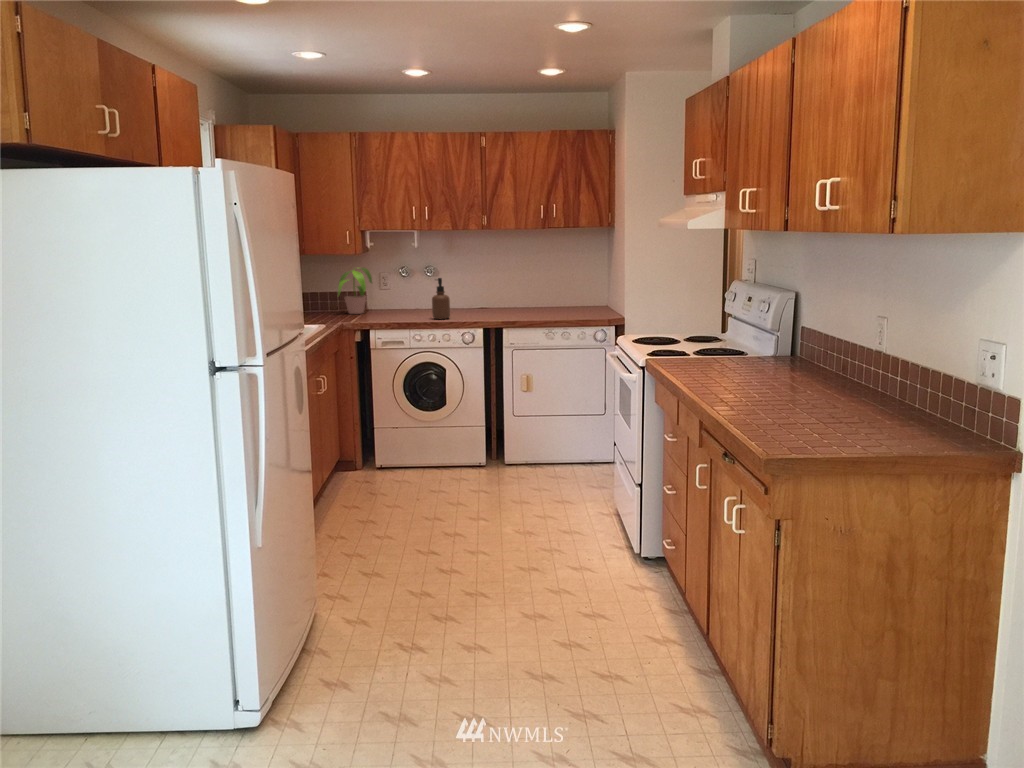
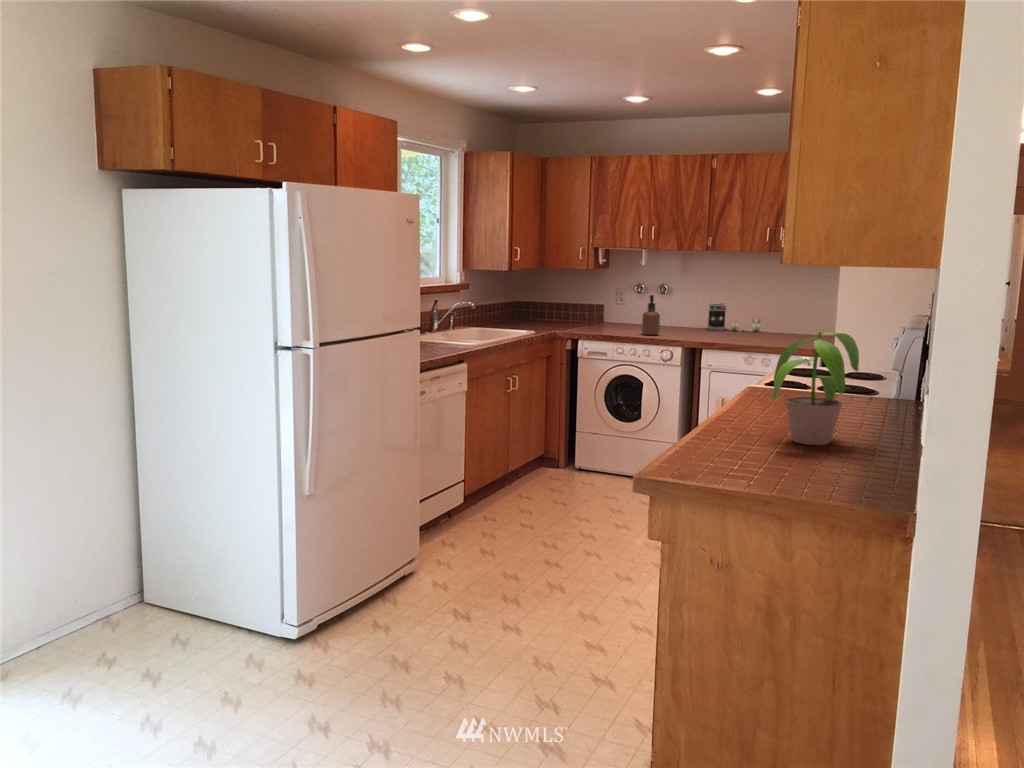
potted plant: present [338,268,372,314] -> present [771,332,859,445]
coffee maker: none [476,283,530,310] -> present [708,303,762,332]

